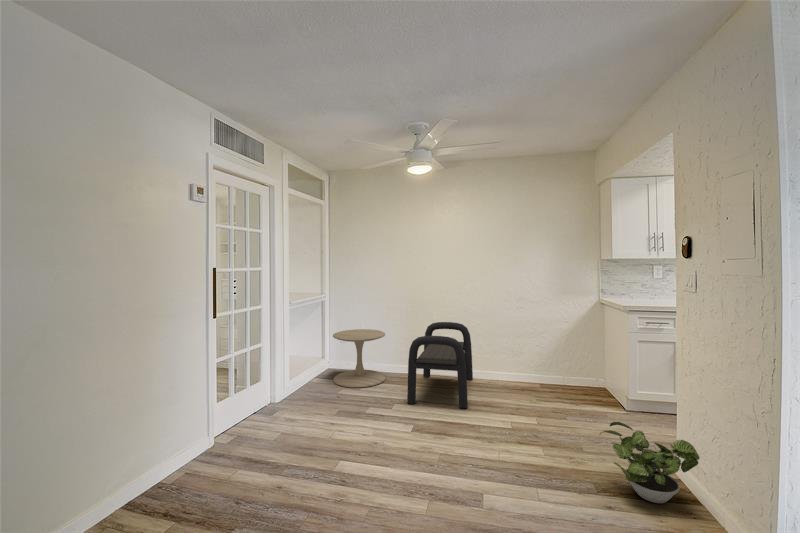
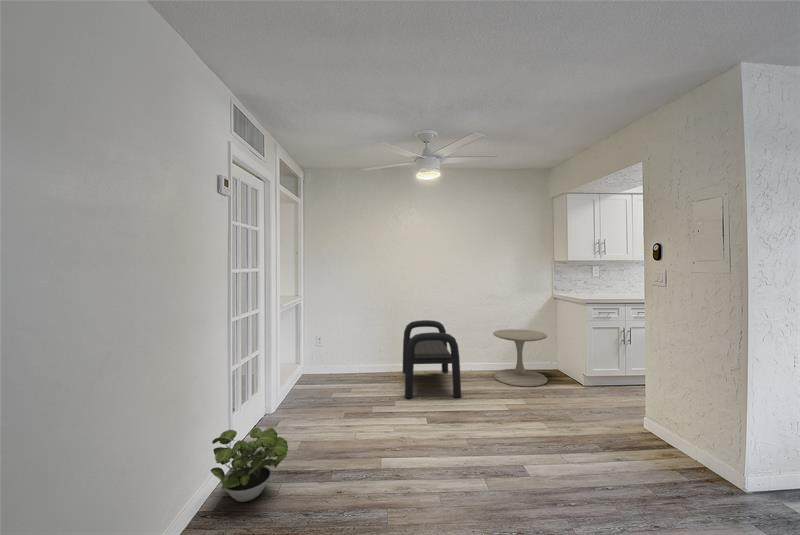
side table: present [333,329,386,388] -> present [493,329,548,387]
potted plant: present [600,422,700,503] -> present [211,428,288,502]

